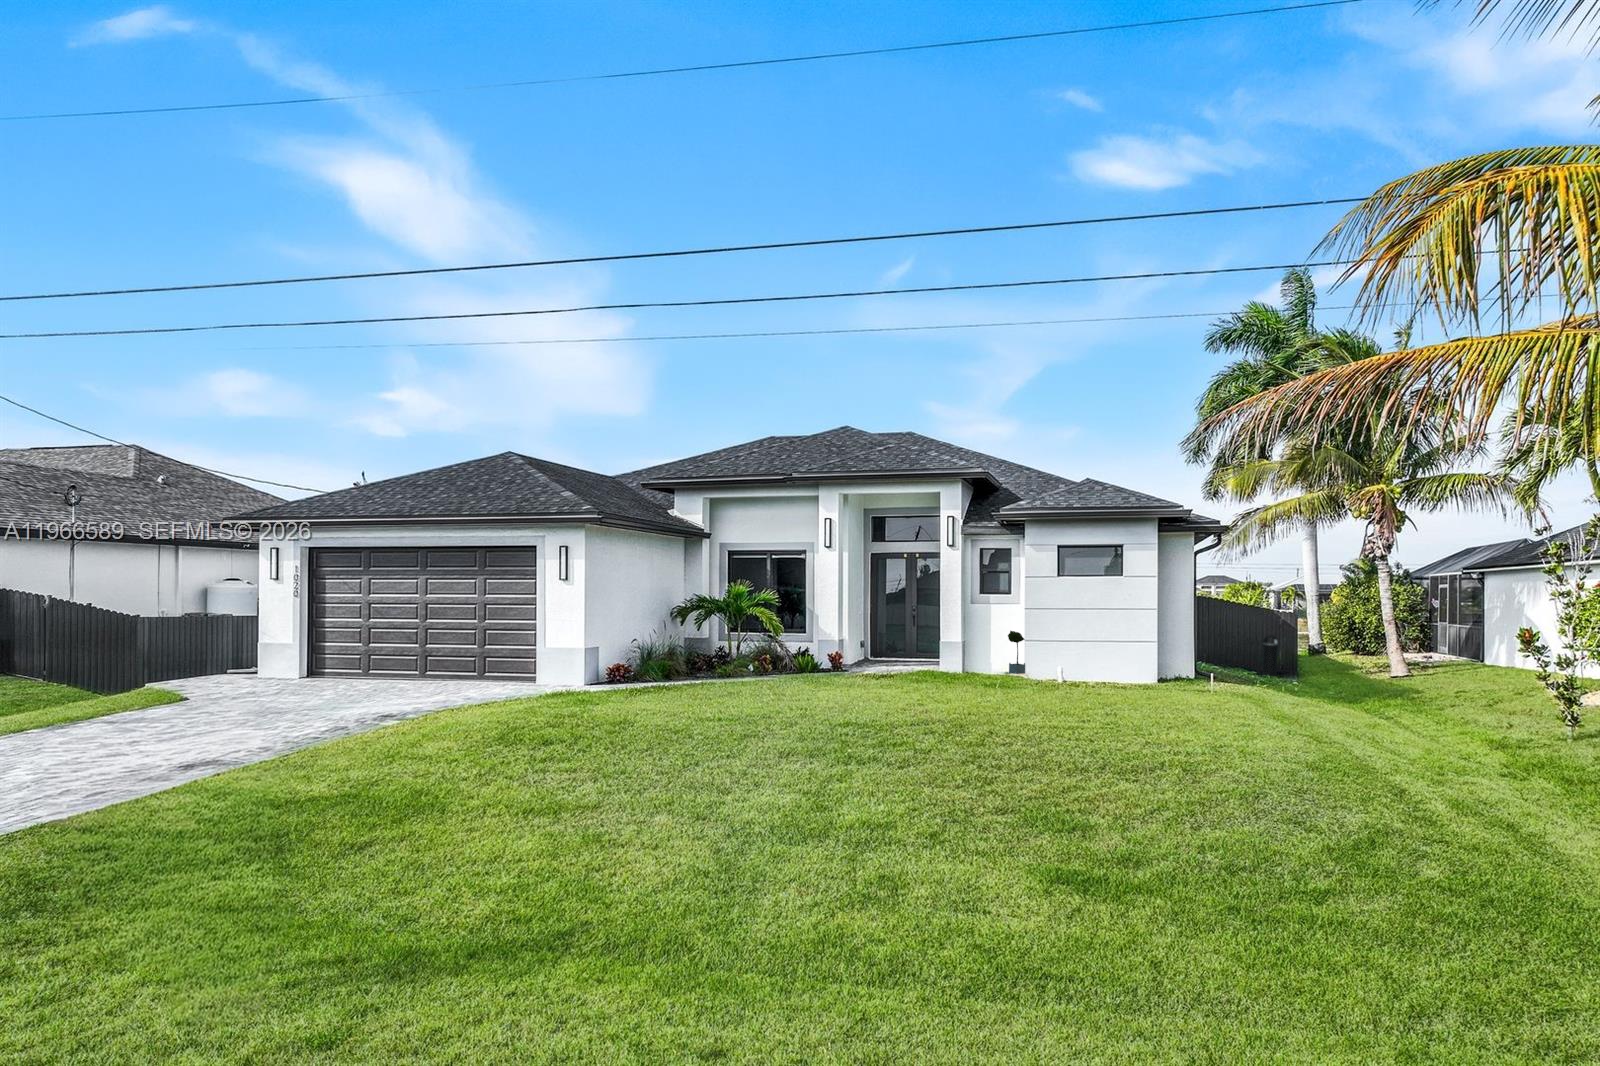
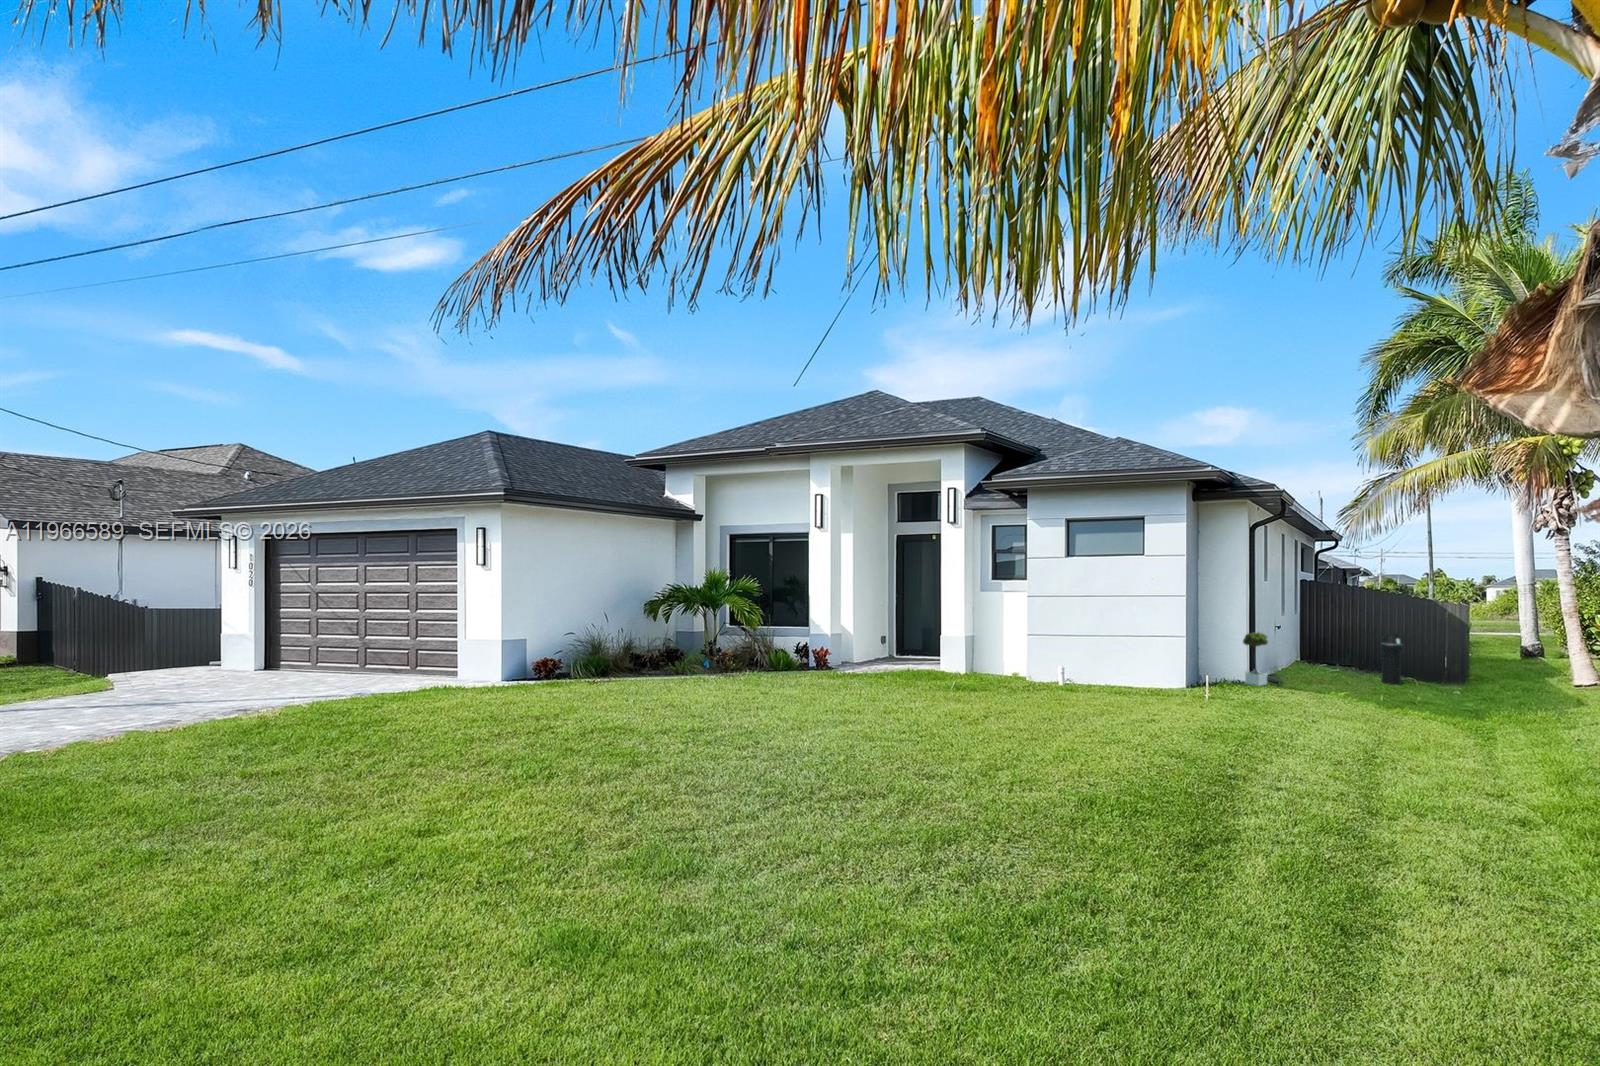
potted tree: present [1008,631,1025,674] -> present [1243,633,1268,686]

